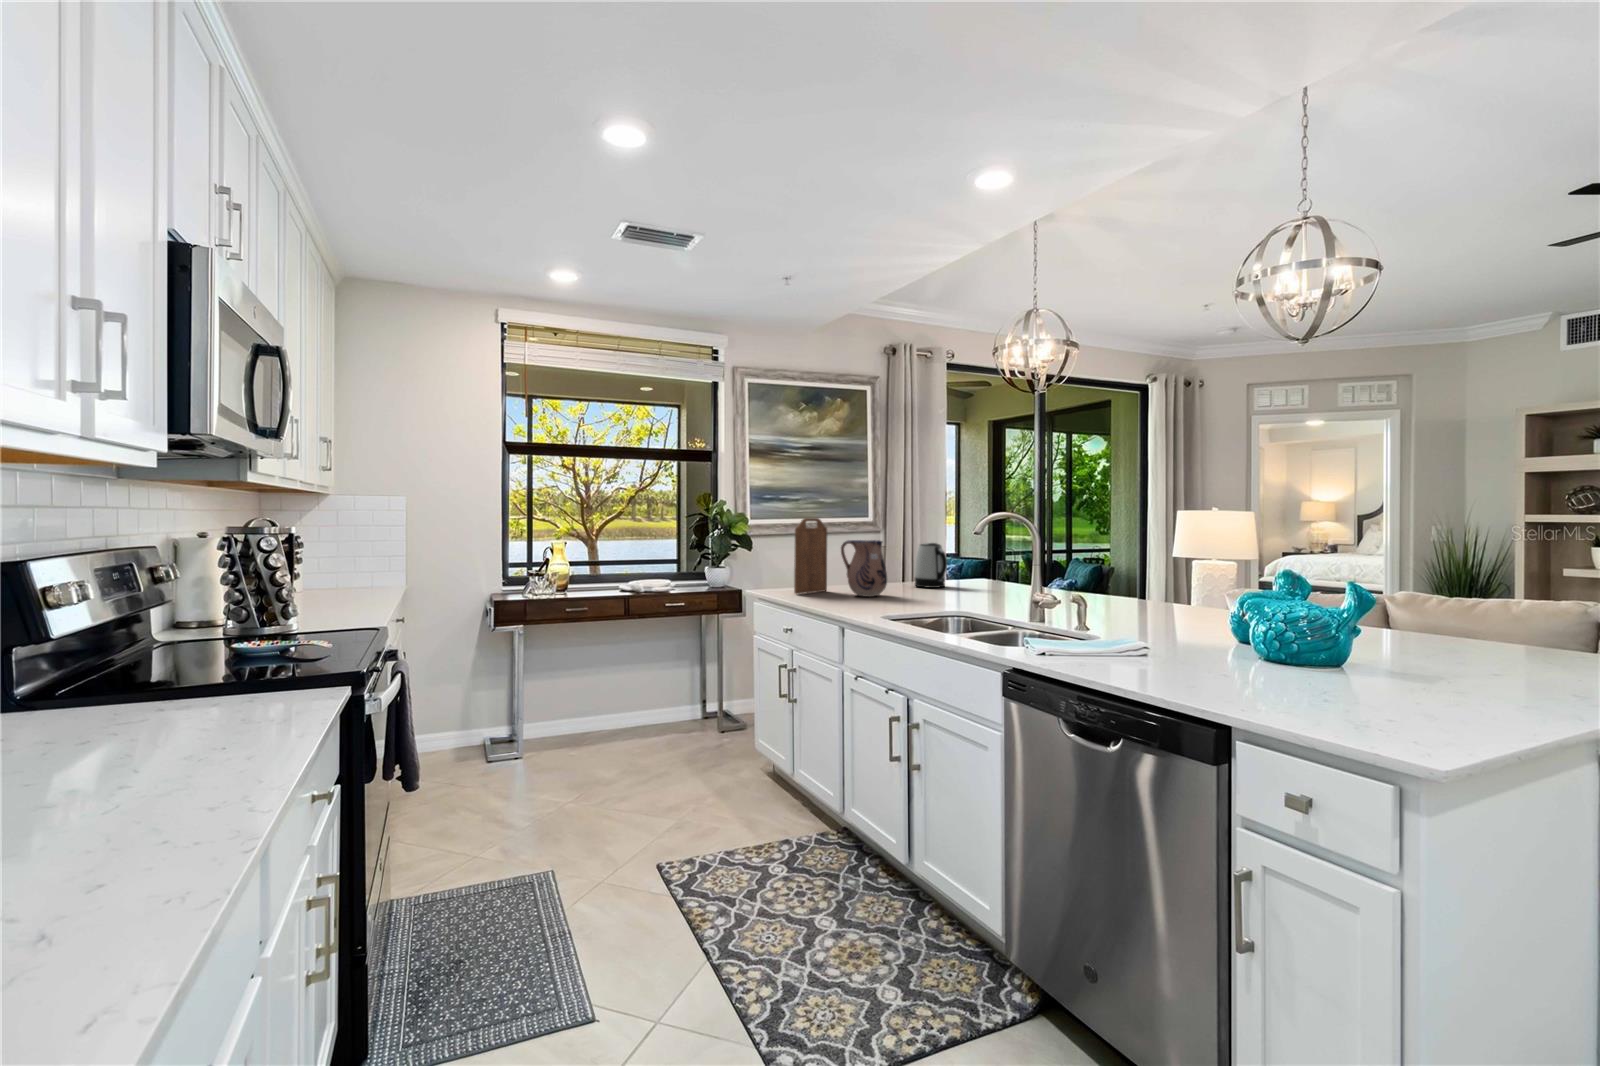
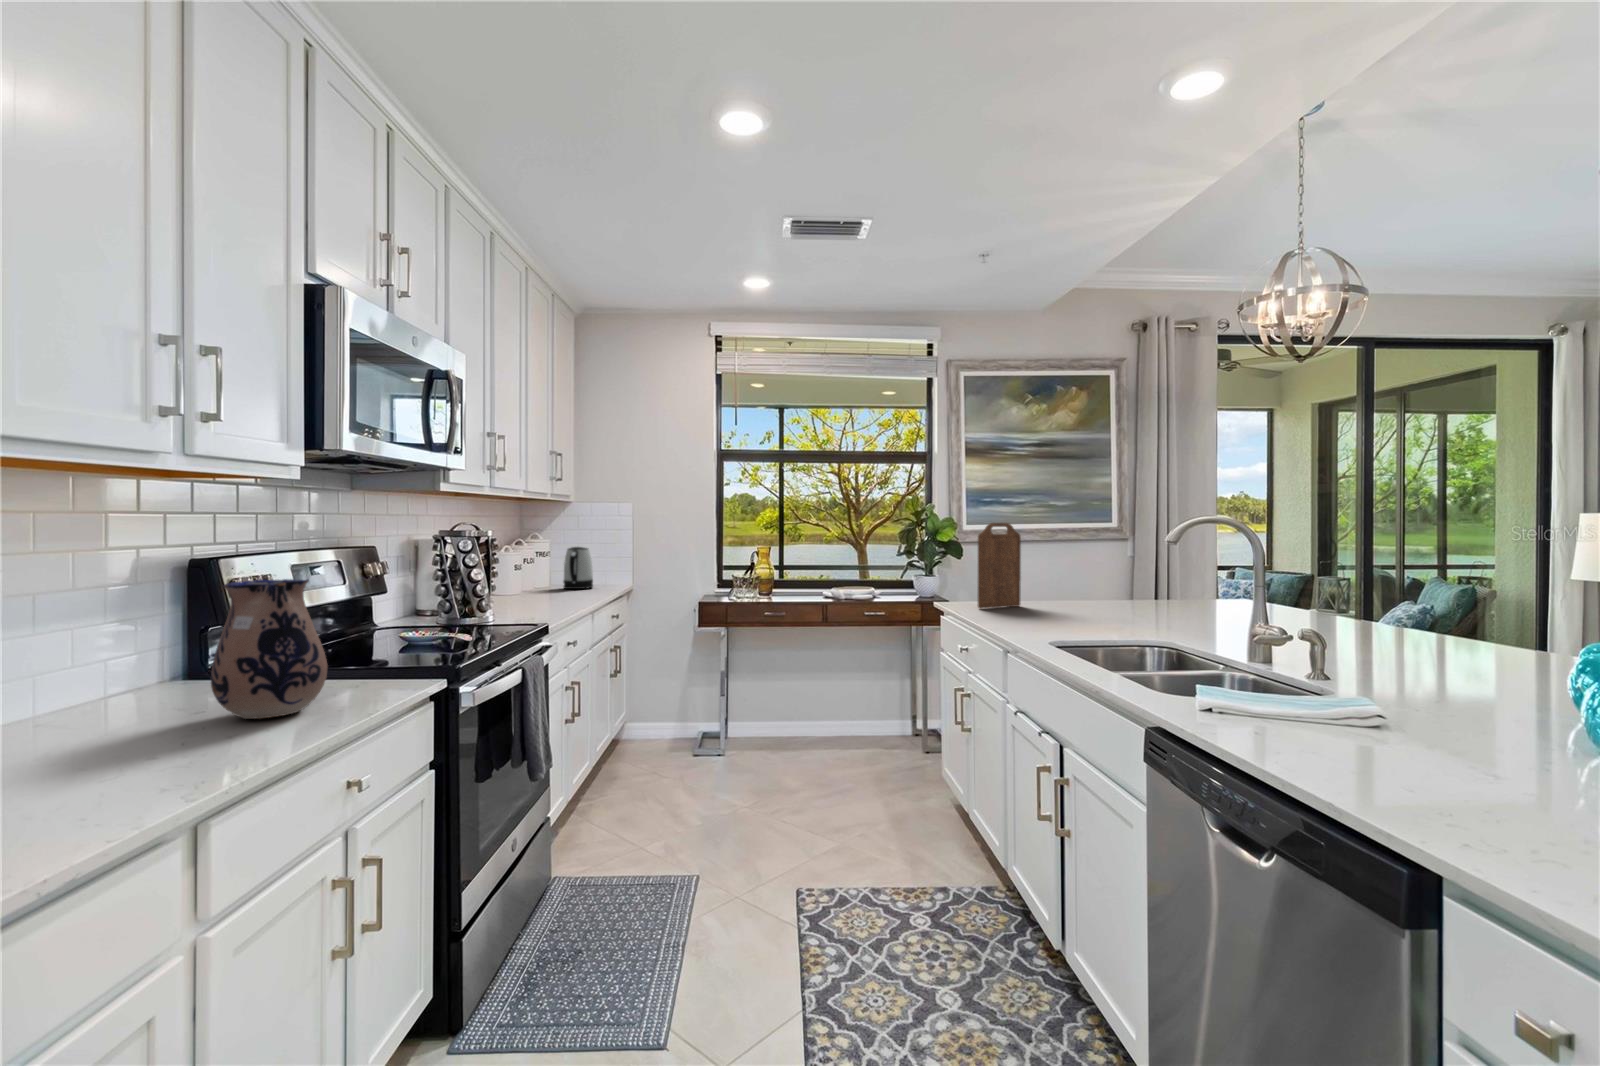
ceramic pitcher: present [841,540,887,597] -> present [211,579,327,719]
kettle: present [915,543,947,588] -> present [563,547,593,589]

